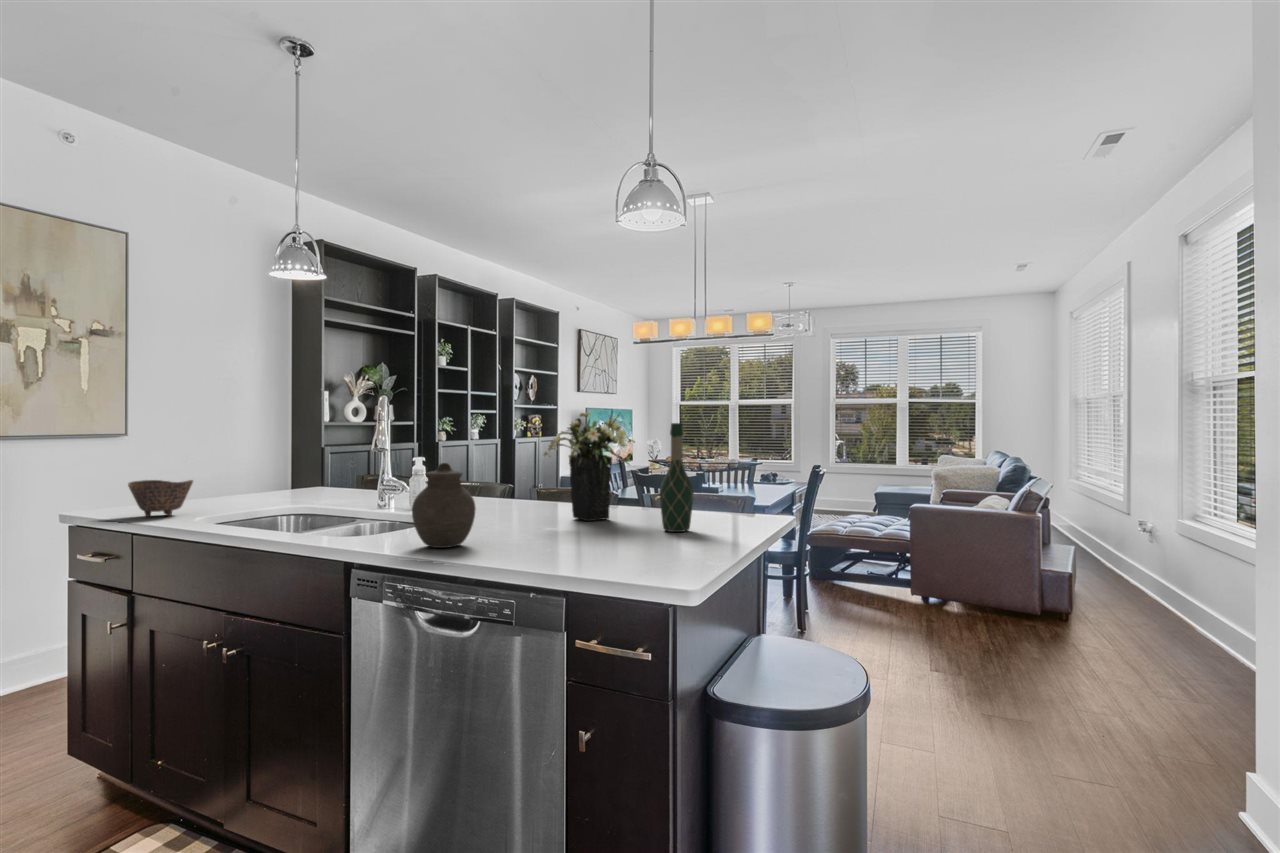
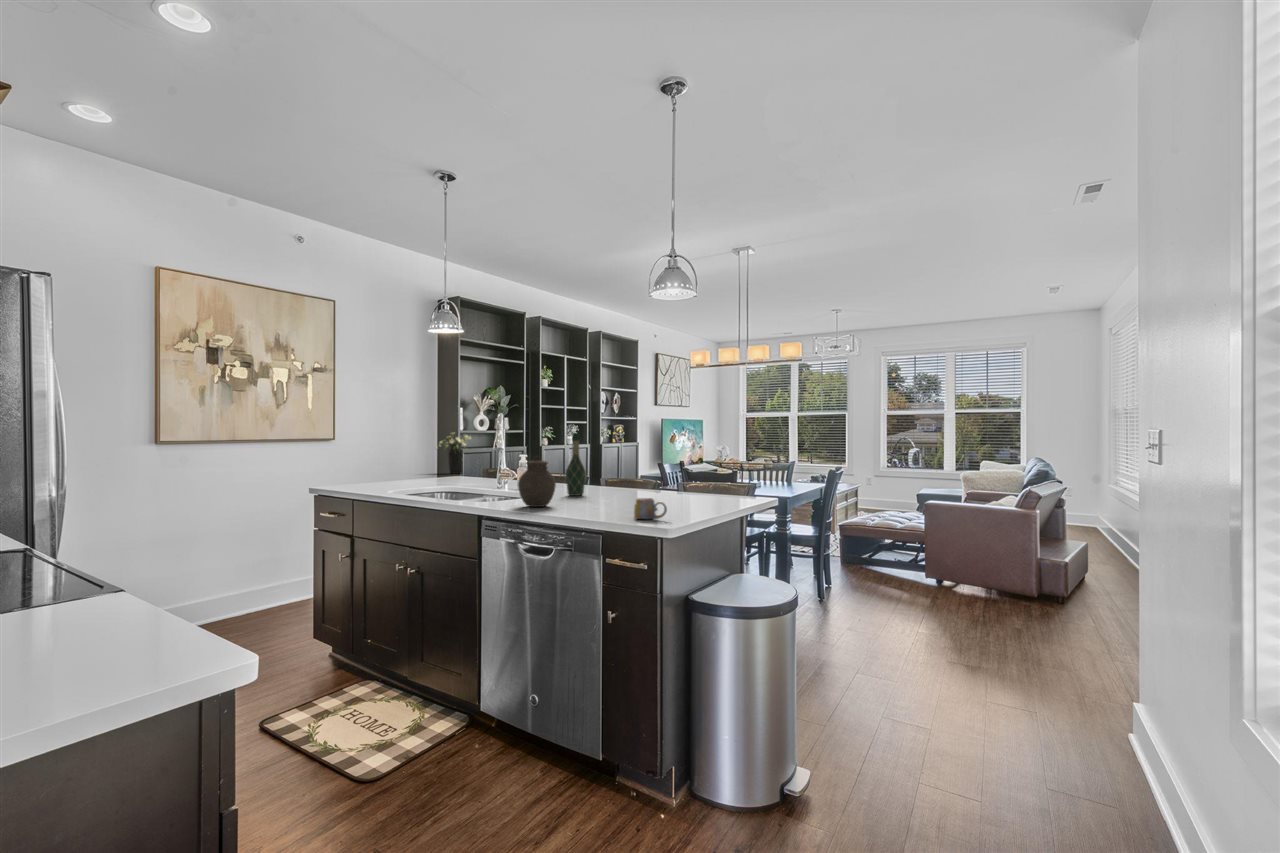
flower arrangement: present [544,410,635,521] -> present [435,433,471,474]
wine bottle: present [659,423,694,532] -> present [566,433,586,496]
bowl: present [128,480,193,516] -> none [348,468,385,491]
mug: none [624,537,684,575] -> present [634,498,667,519]

